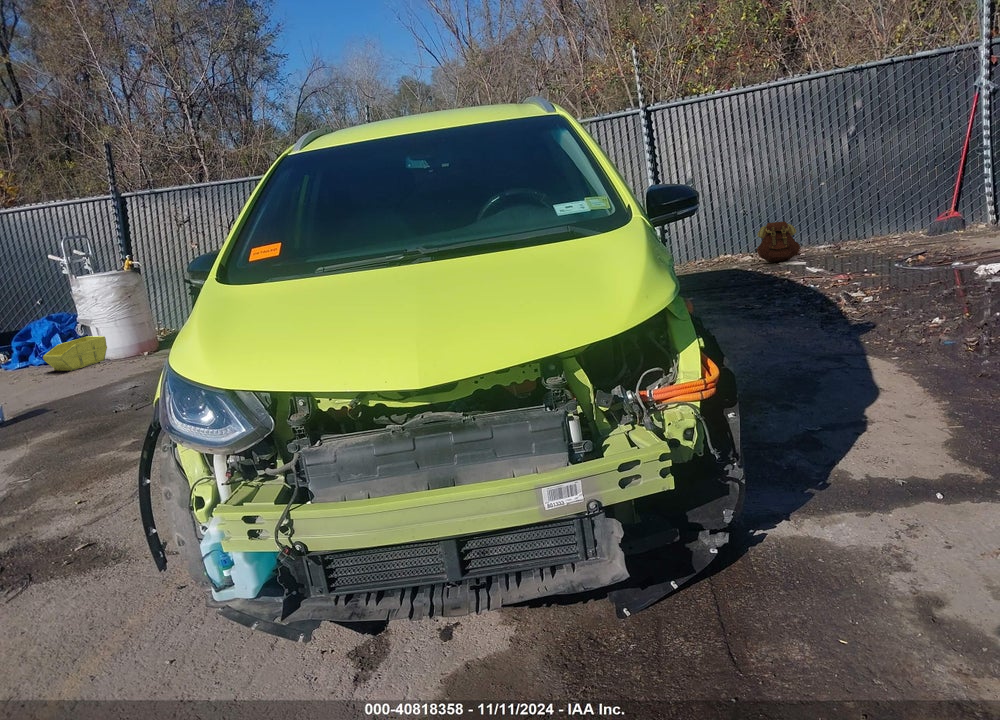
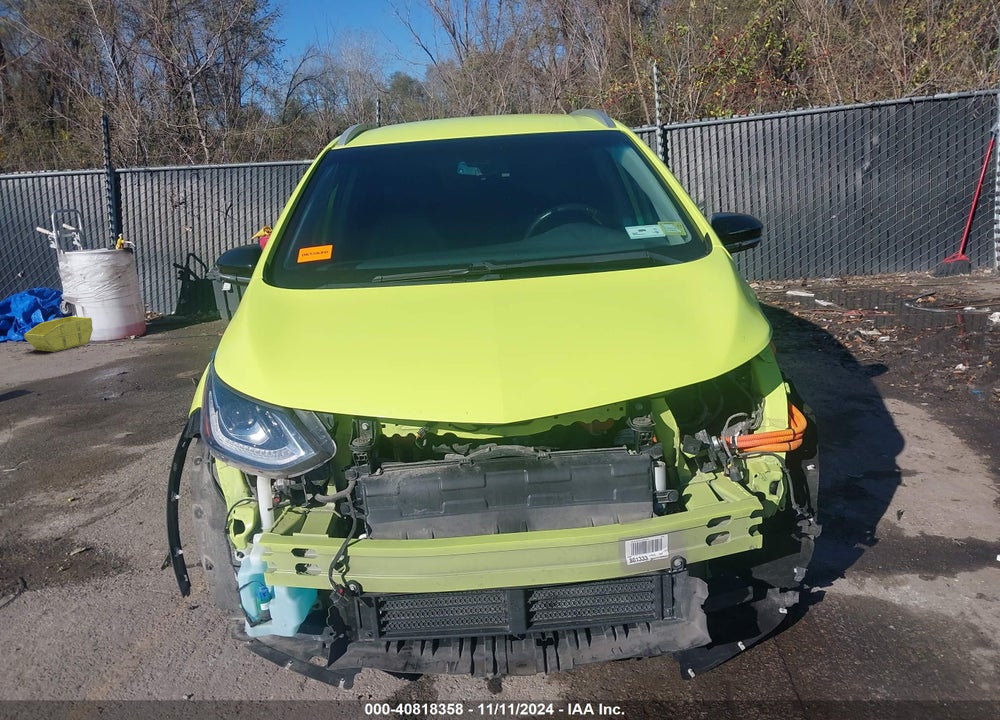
backpack: present [757,221,800,262] -> none [777,250,822,291]

